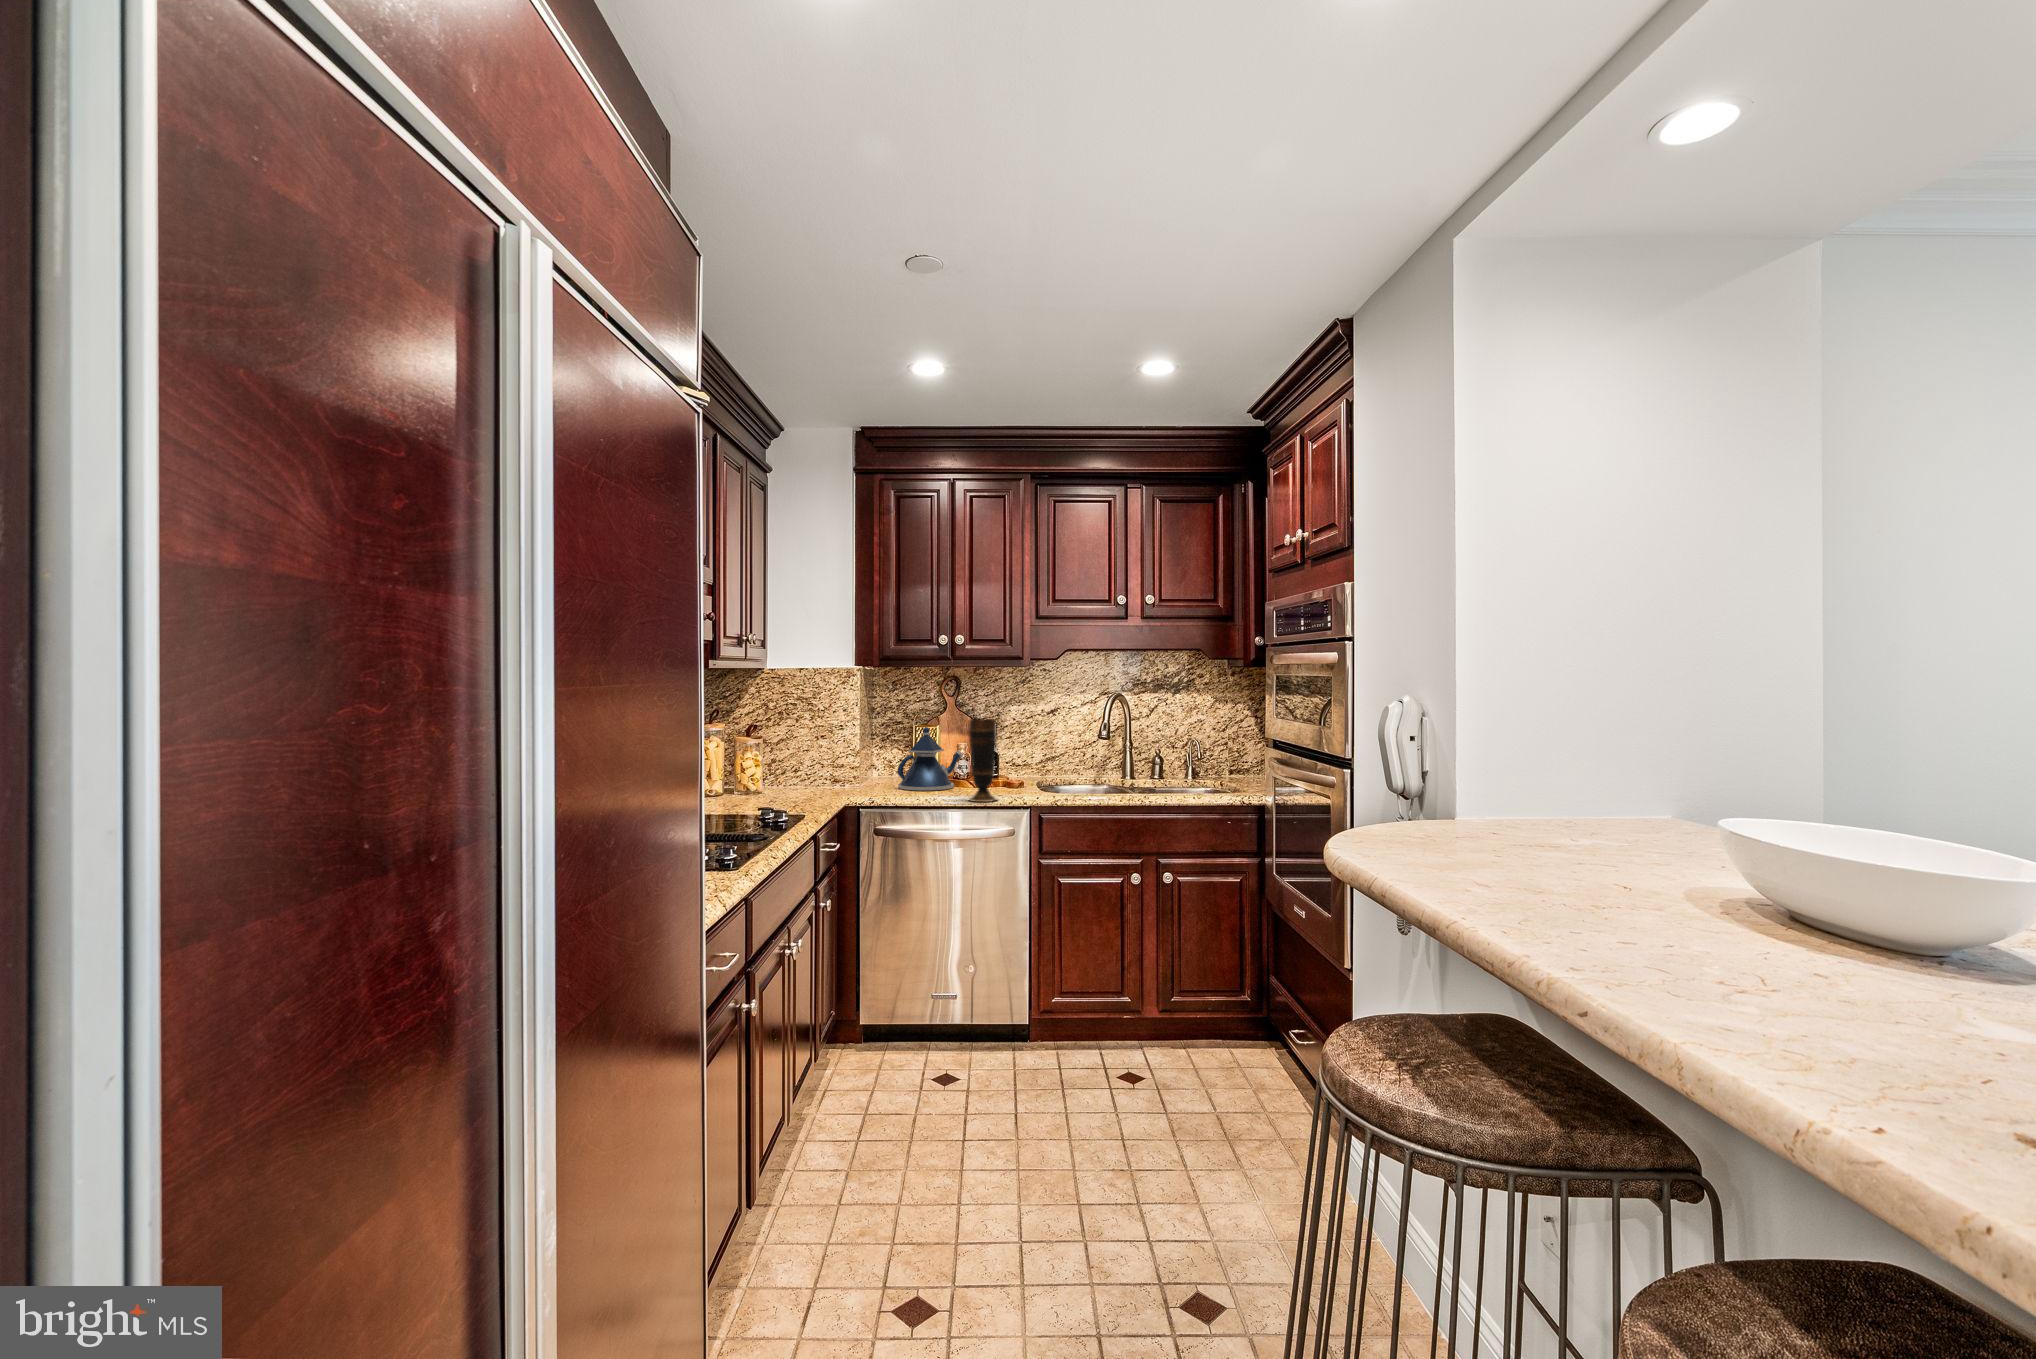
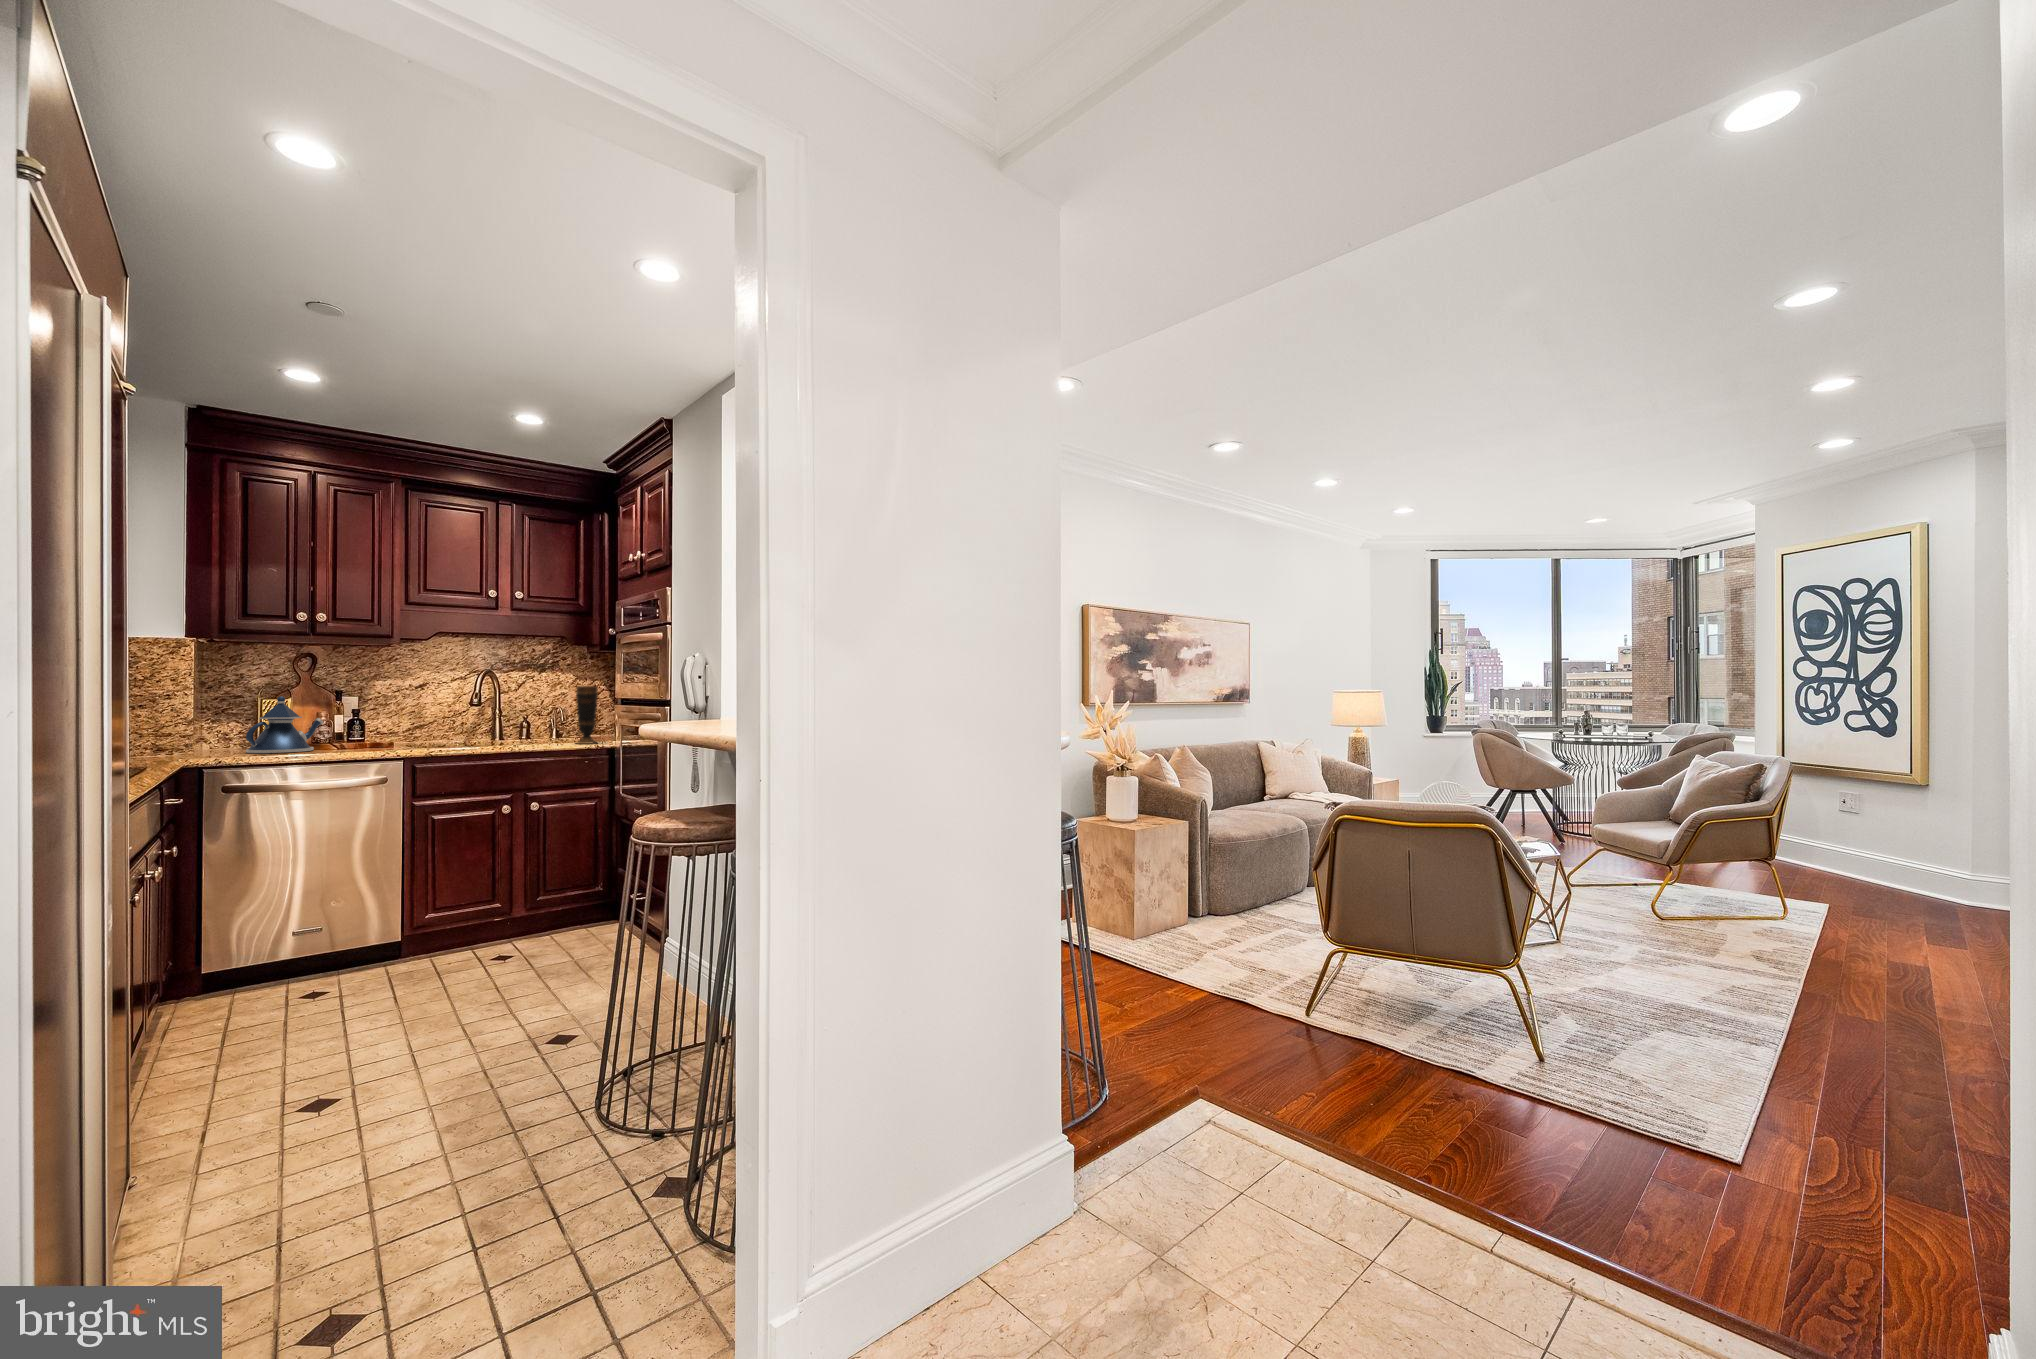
vase: present [969,719,997,802] -> present [576,686,598,744]

